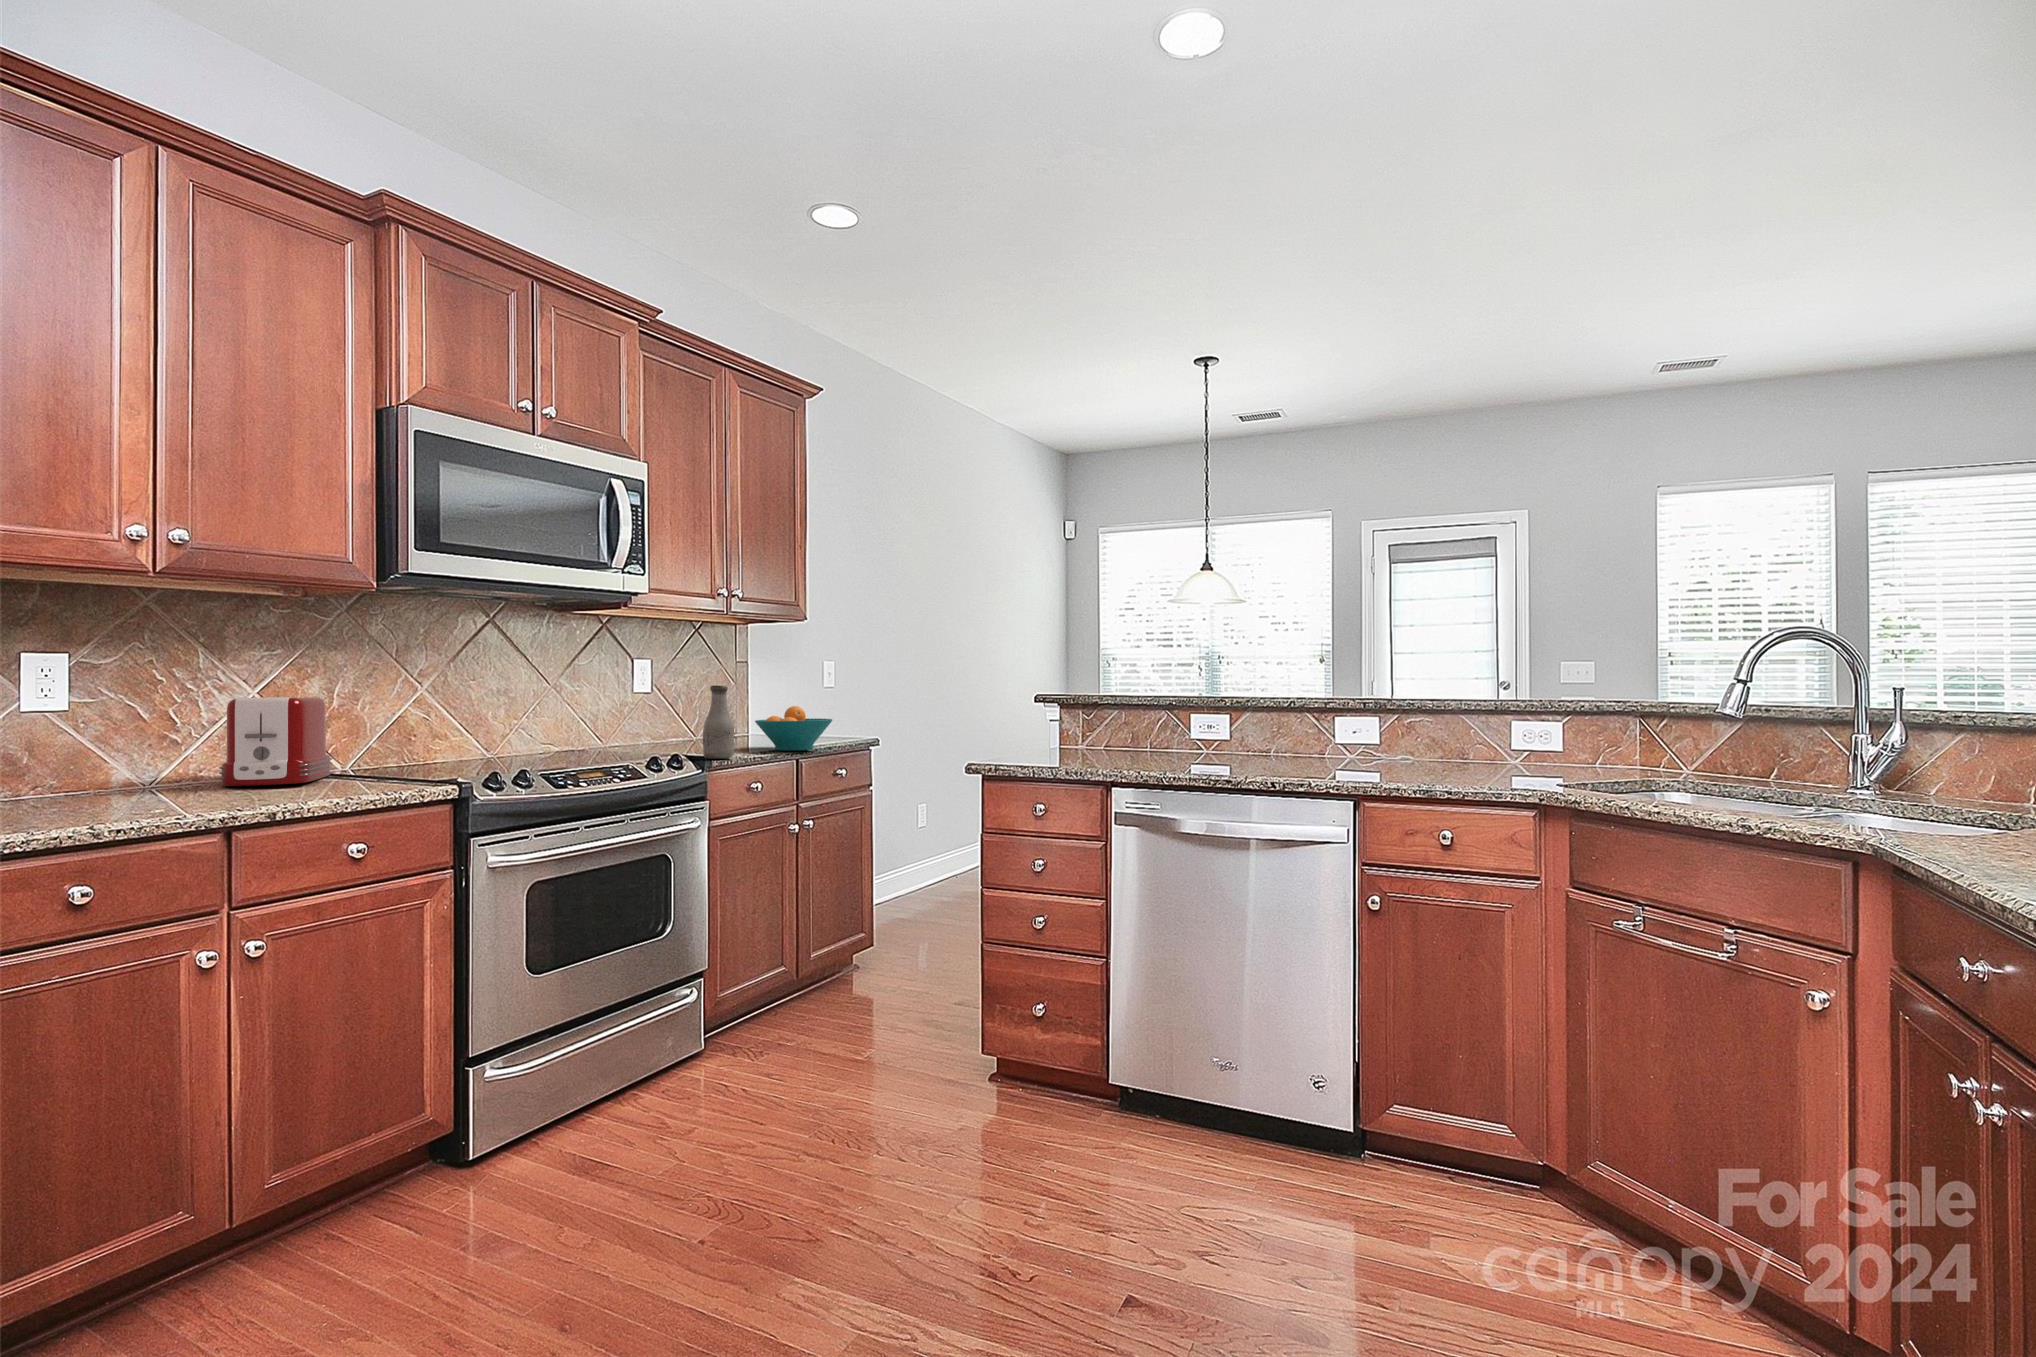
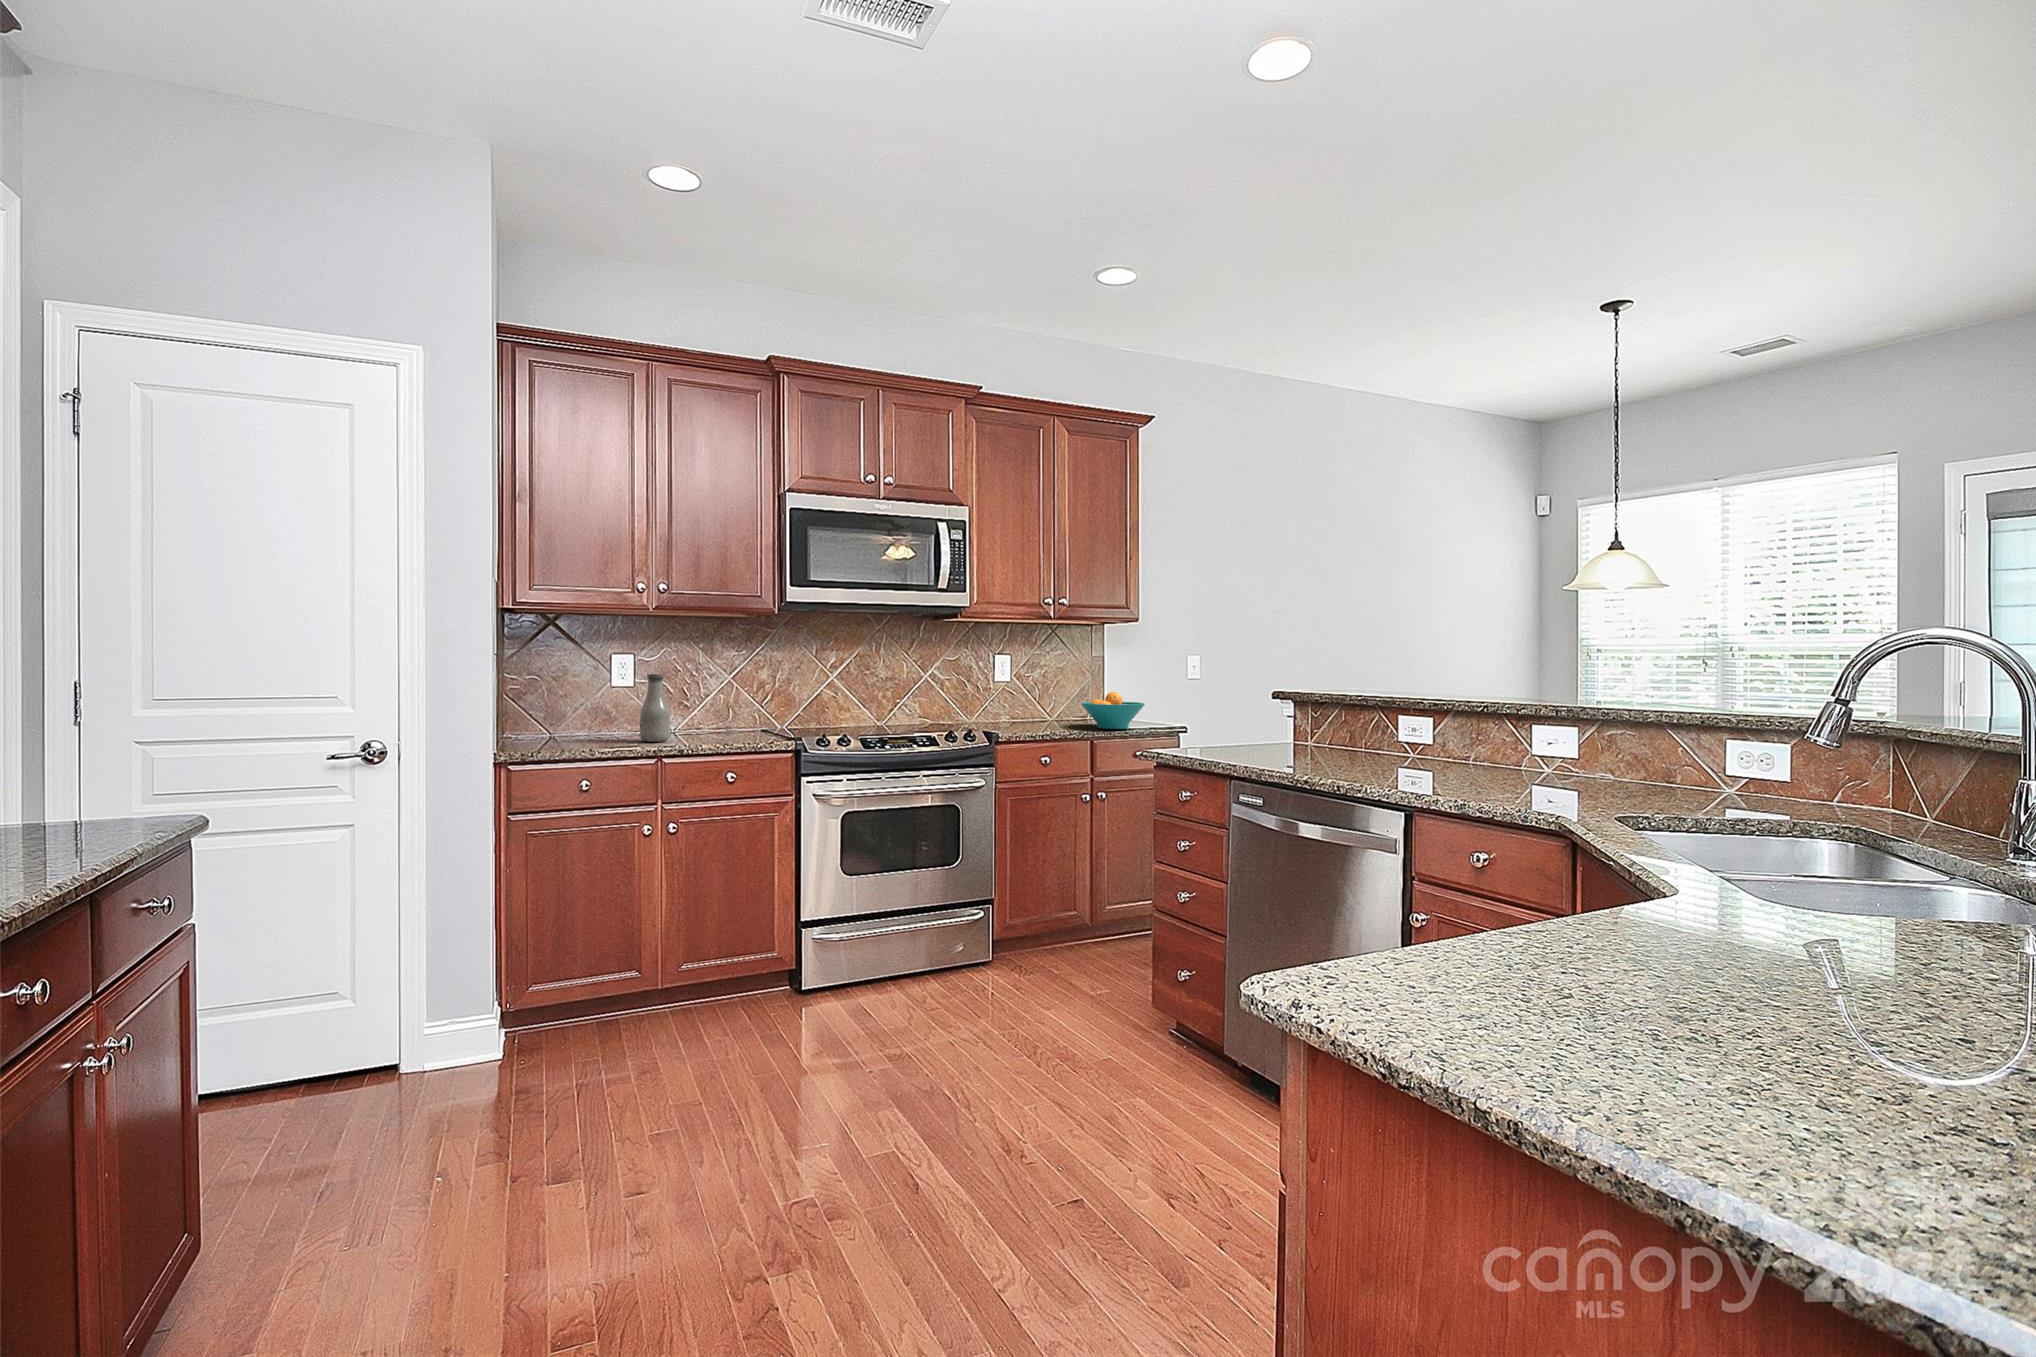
bottle: present [703,685,734,759] -> present [640,674,670,742]
toaster: present [219,697,332,786] -> none [697,681,767,735]

